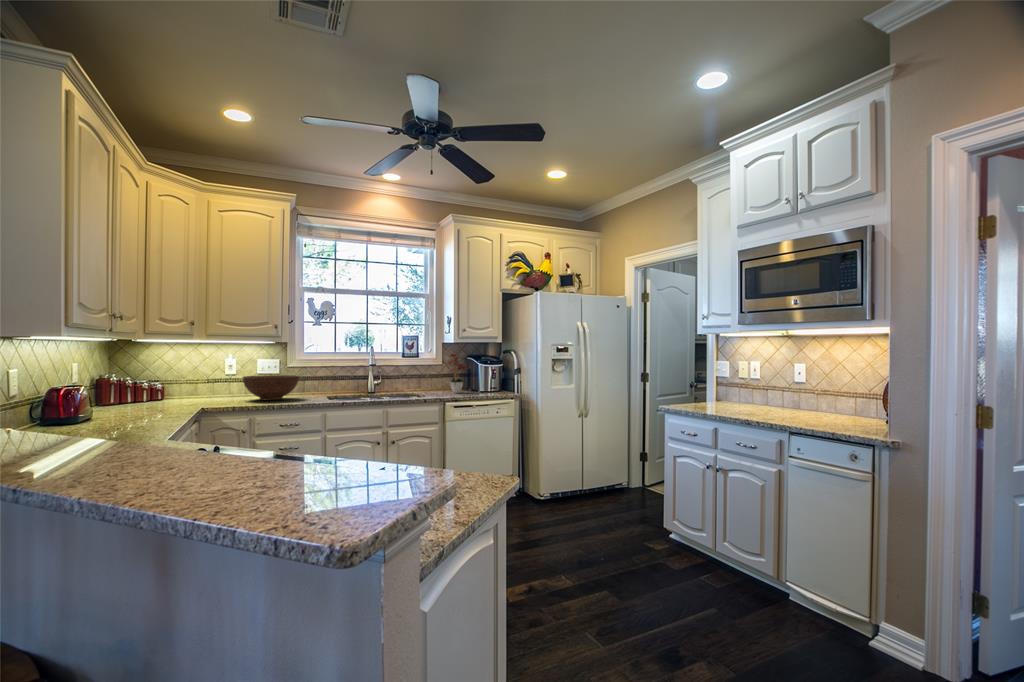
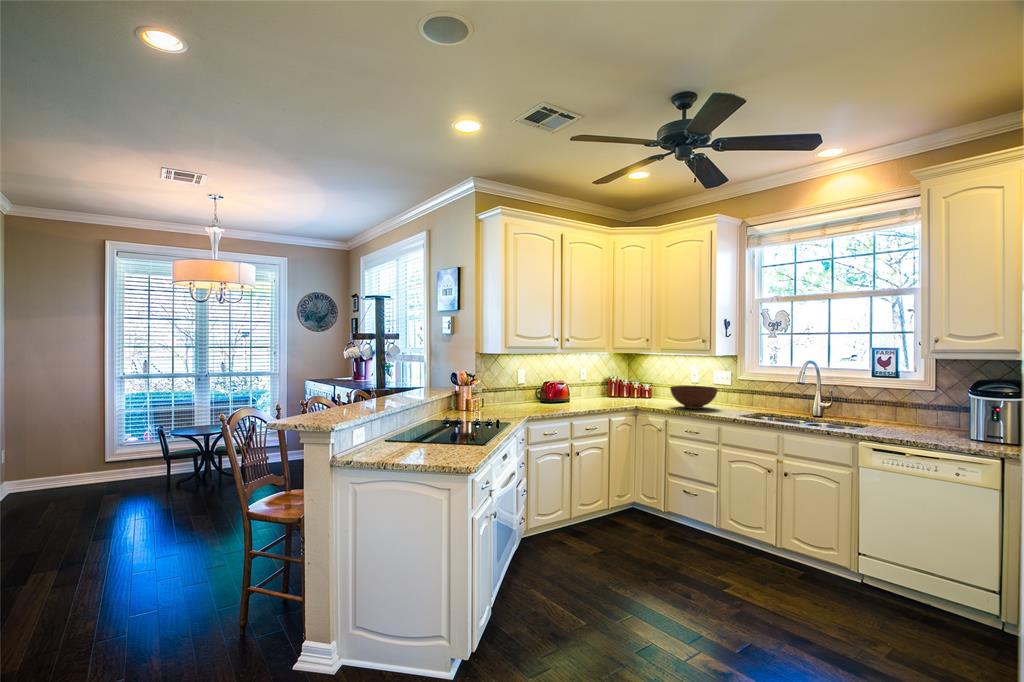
flower arrangement: present [449,353,467,393] -> none [896,373,948,434]

